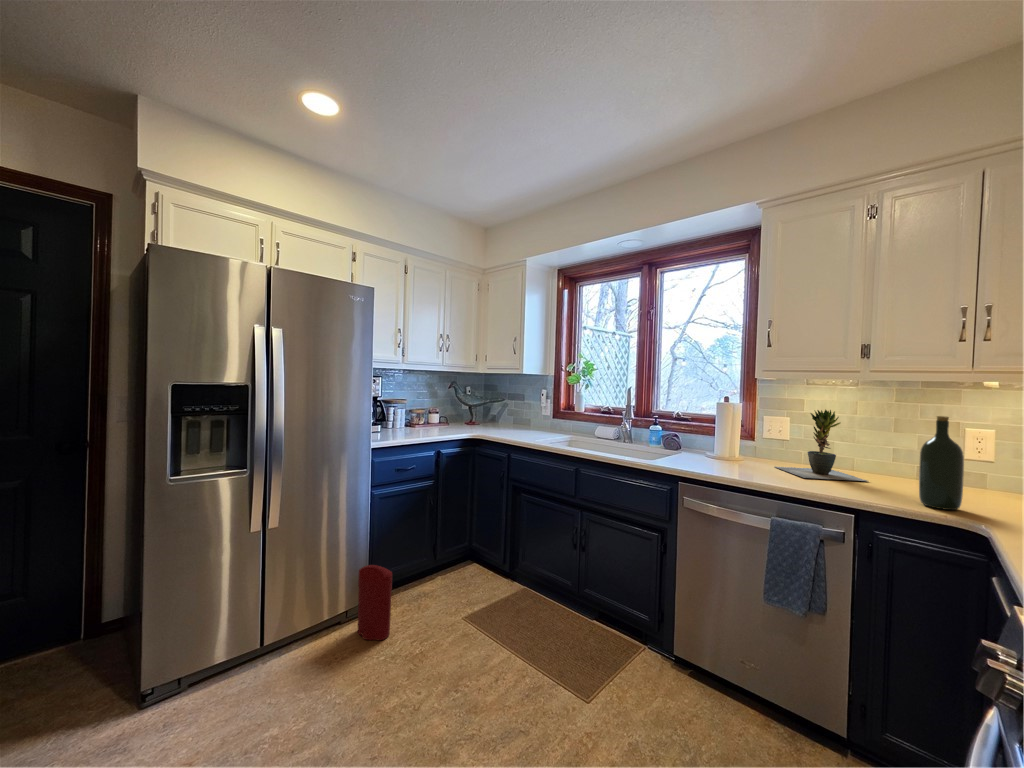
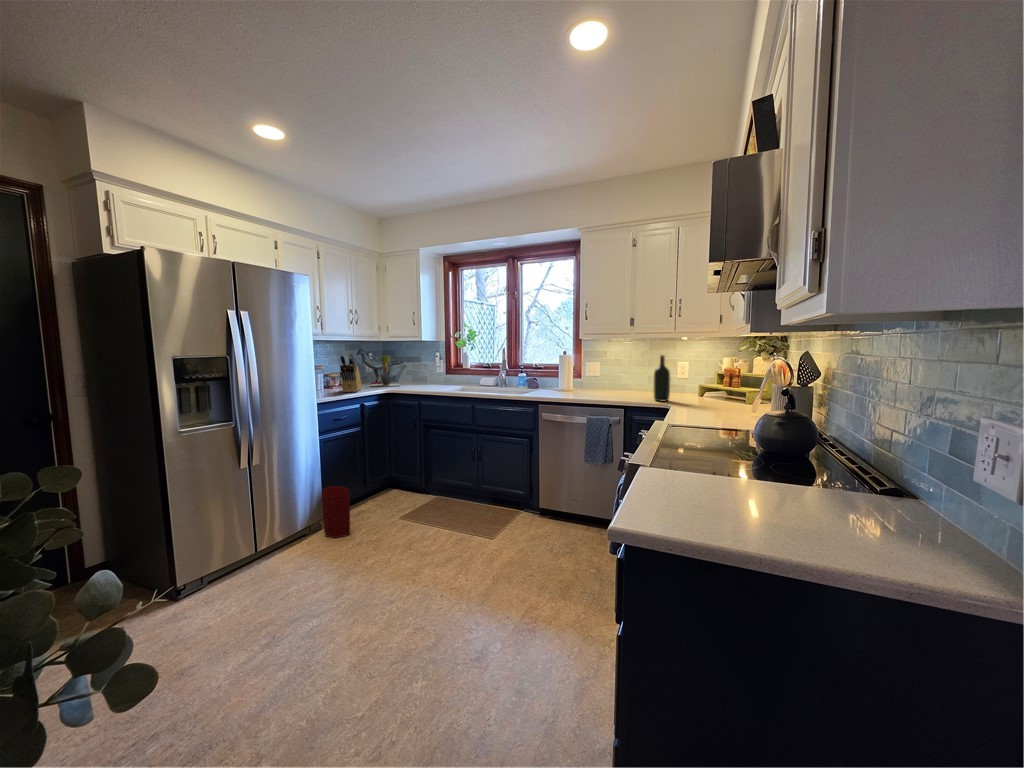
knife block: none [413,386,445,435] -> present [340,353,362,392]
potted plant: present [776,410,867,481] -> present [371,355,399,386]

